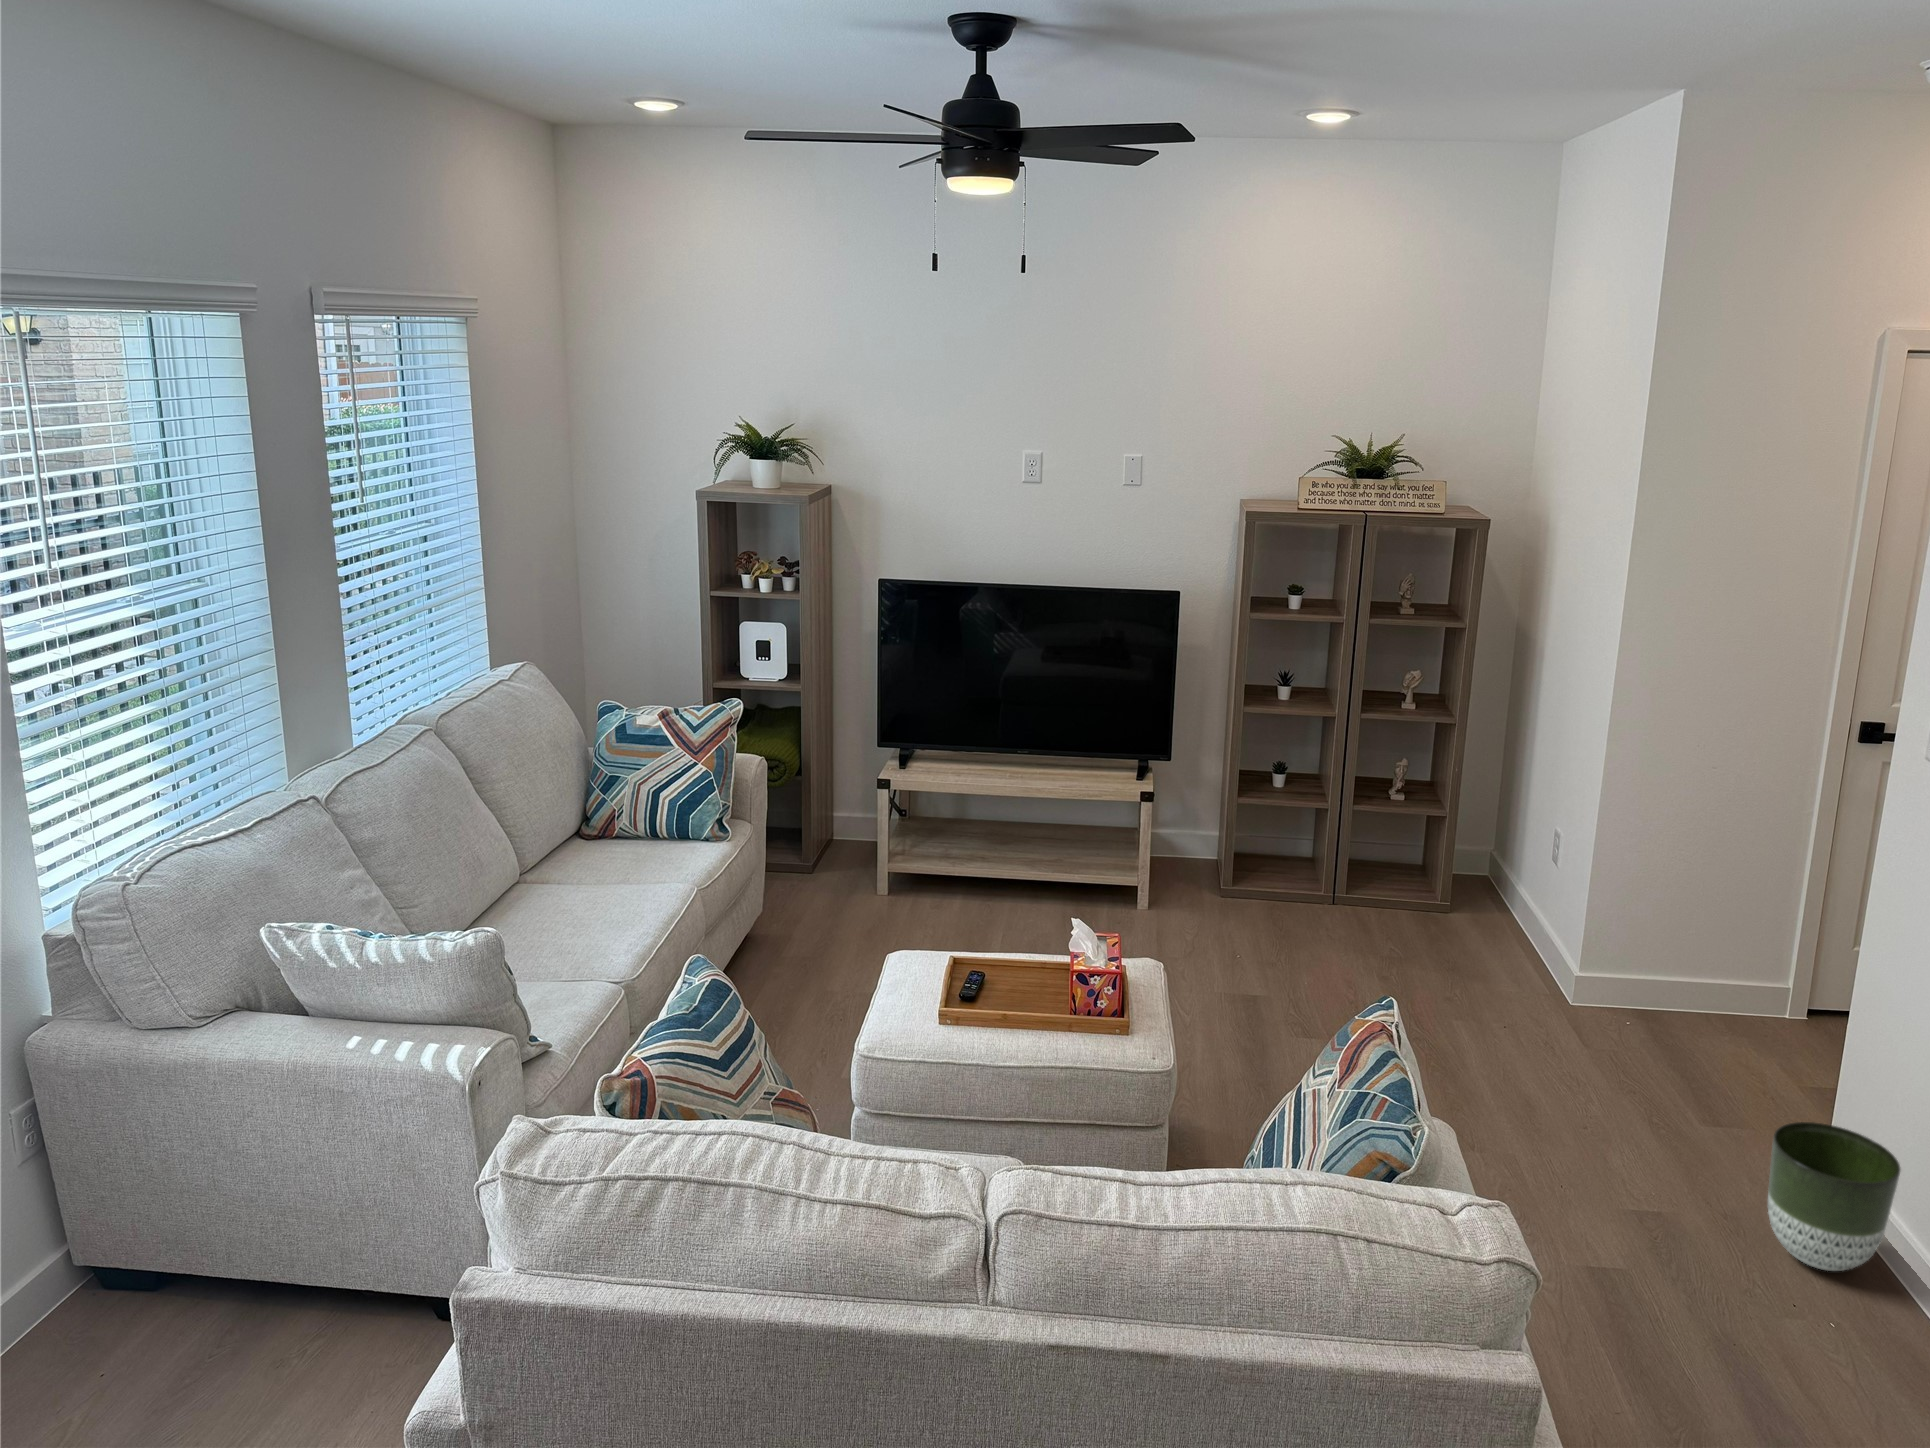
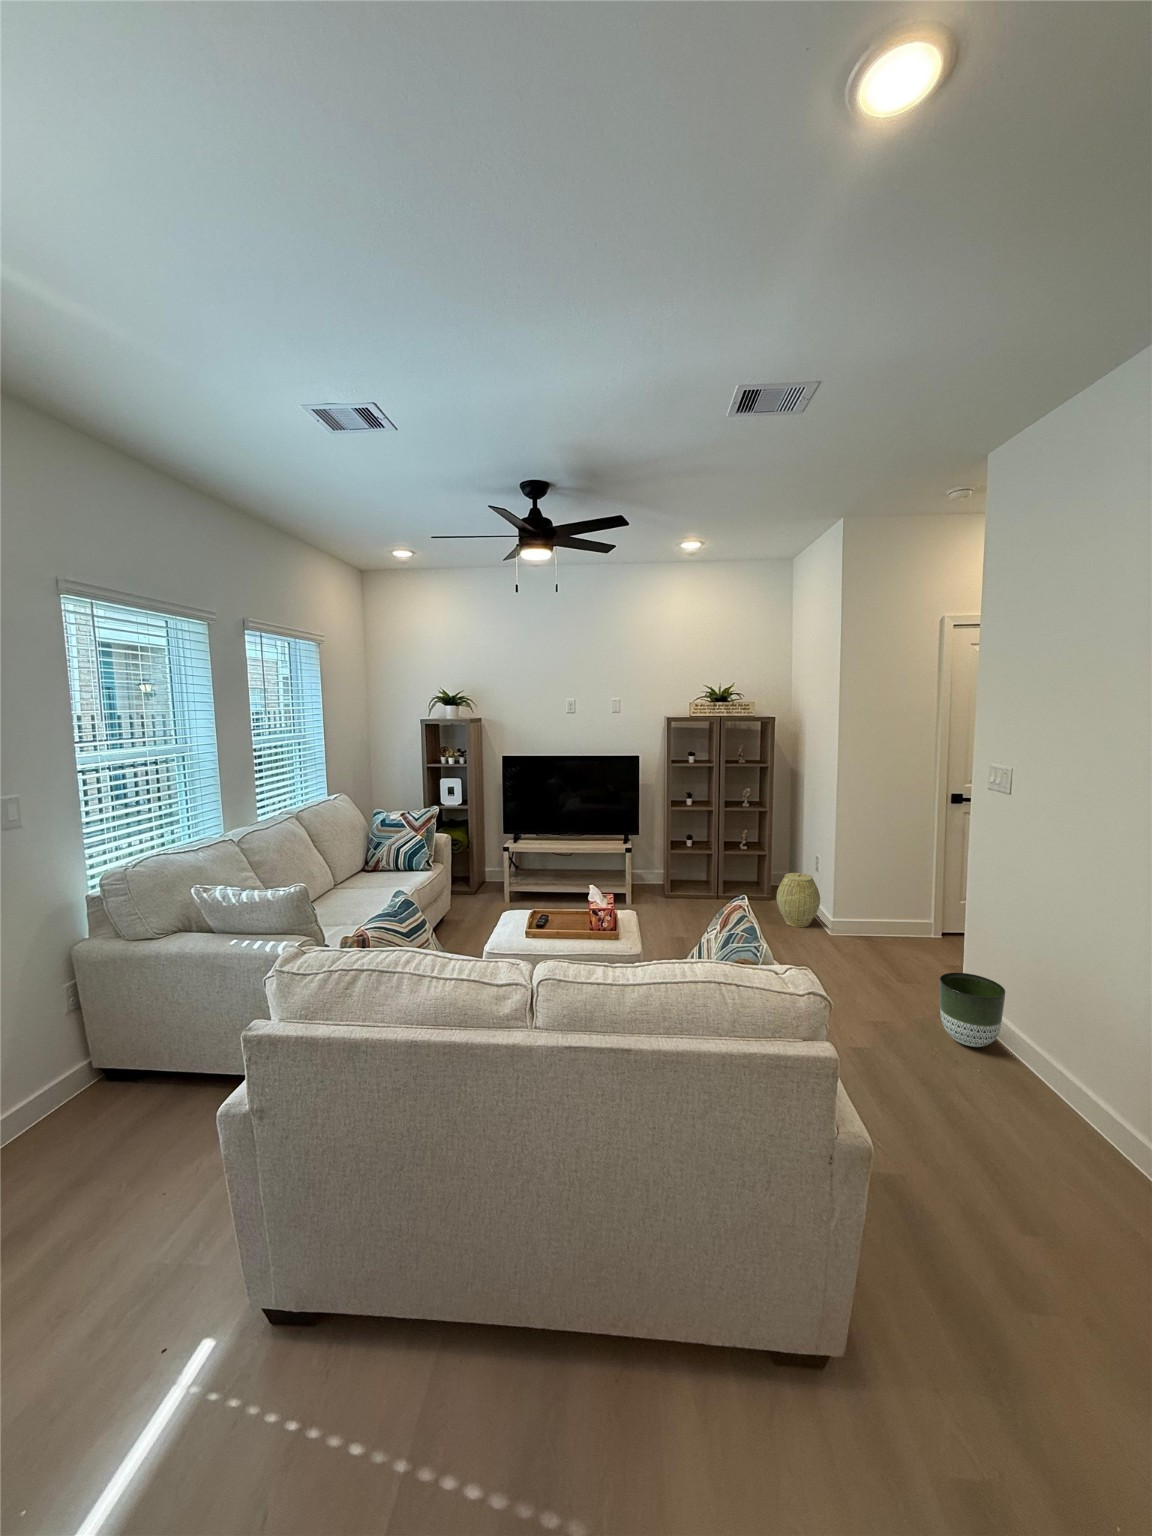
woven basket: none [1457,864,1549,979] -> present [776,873,820,927]

